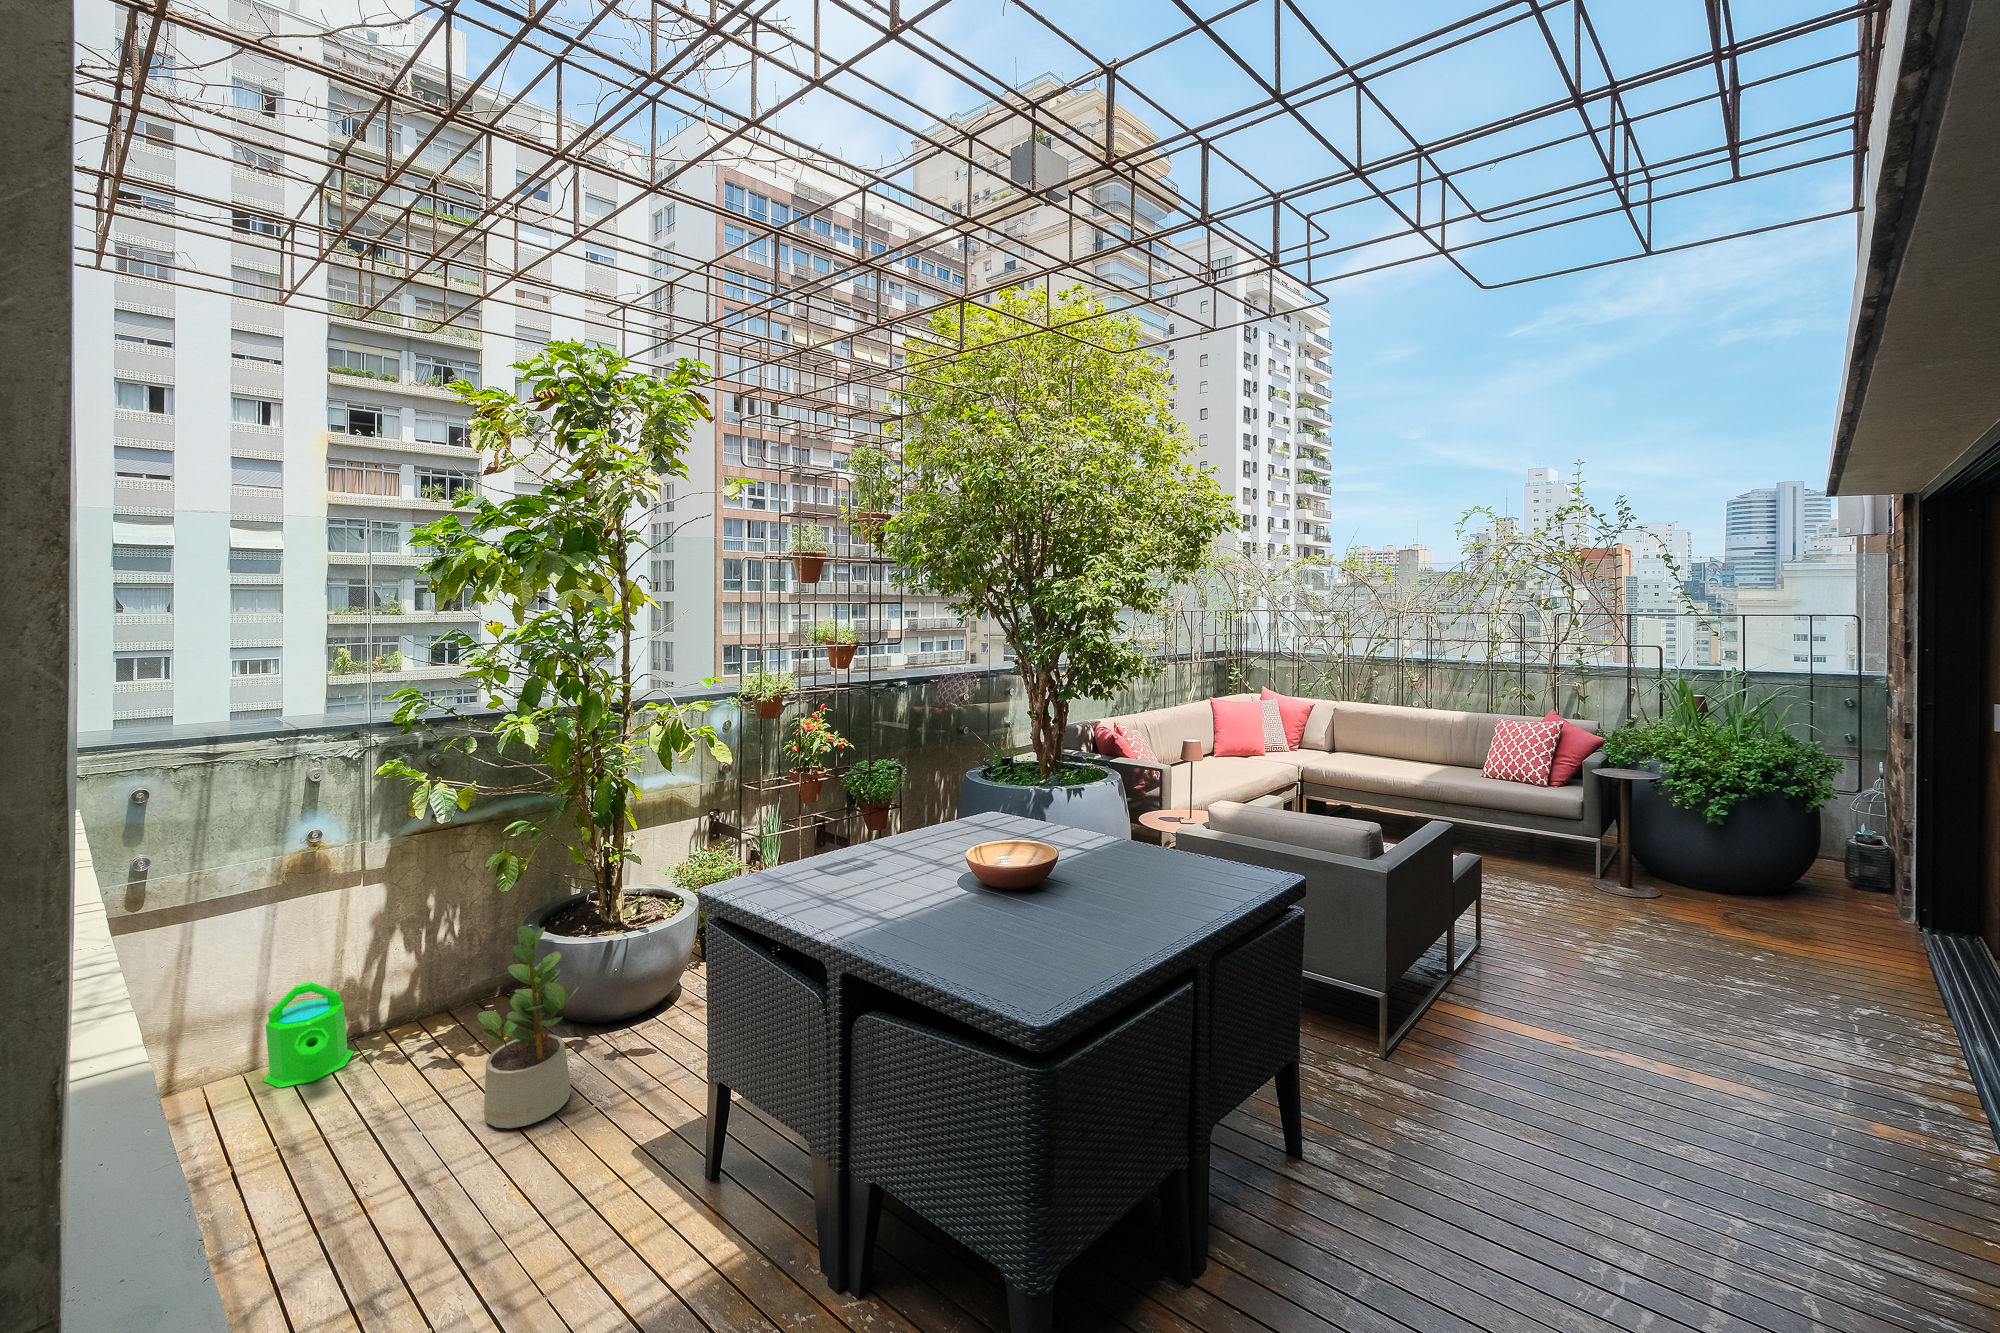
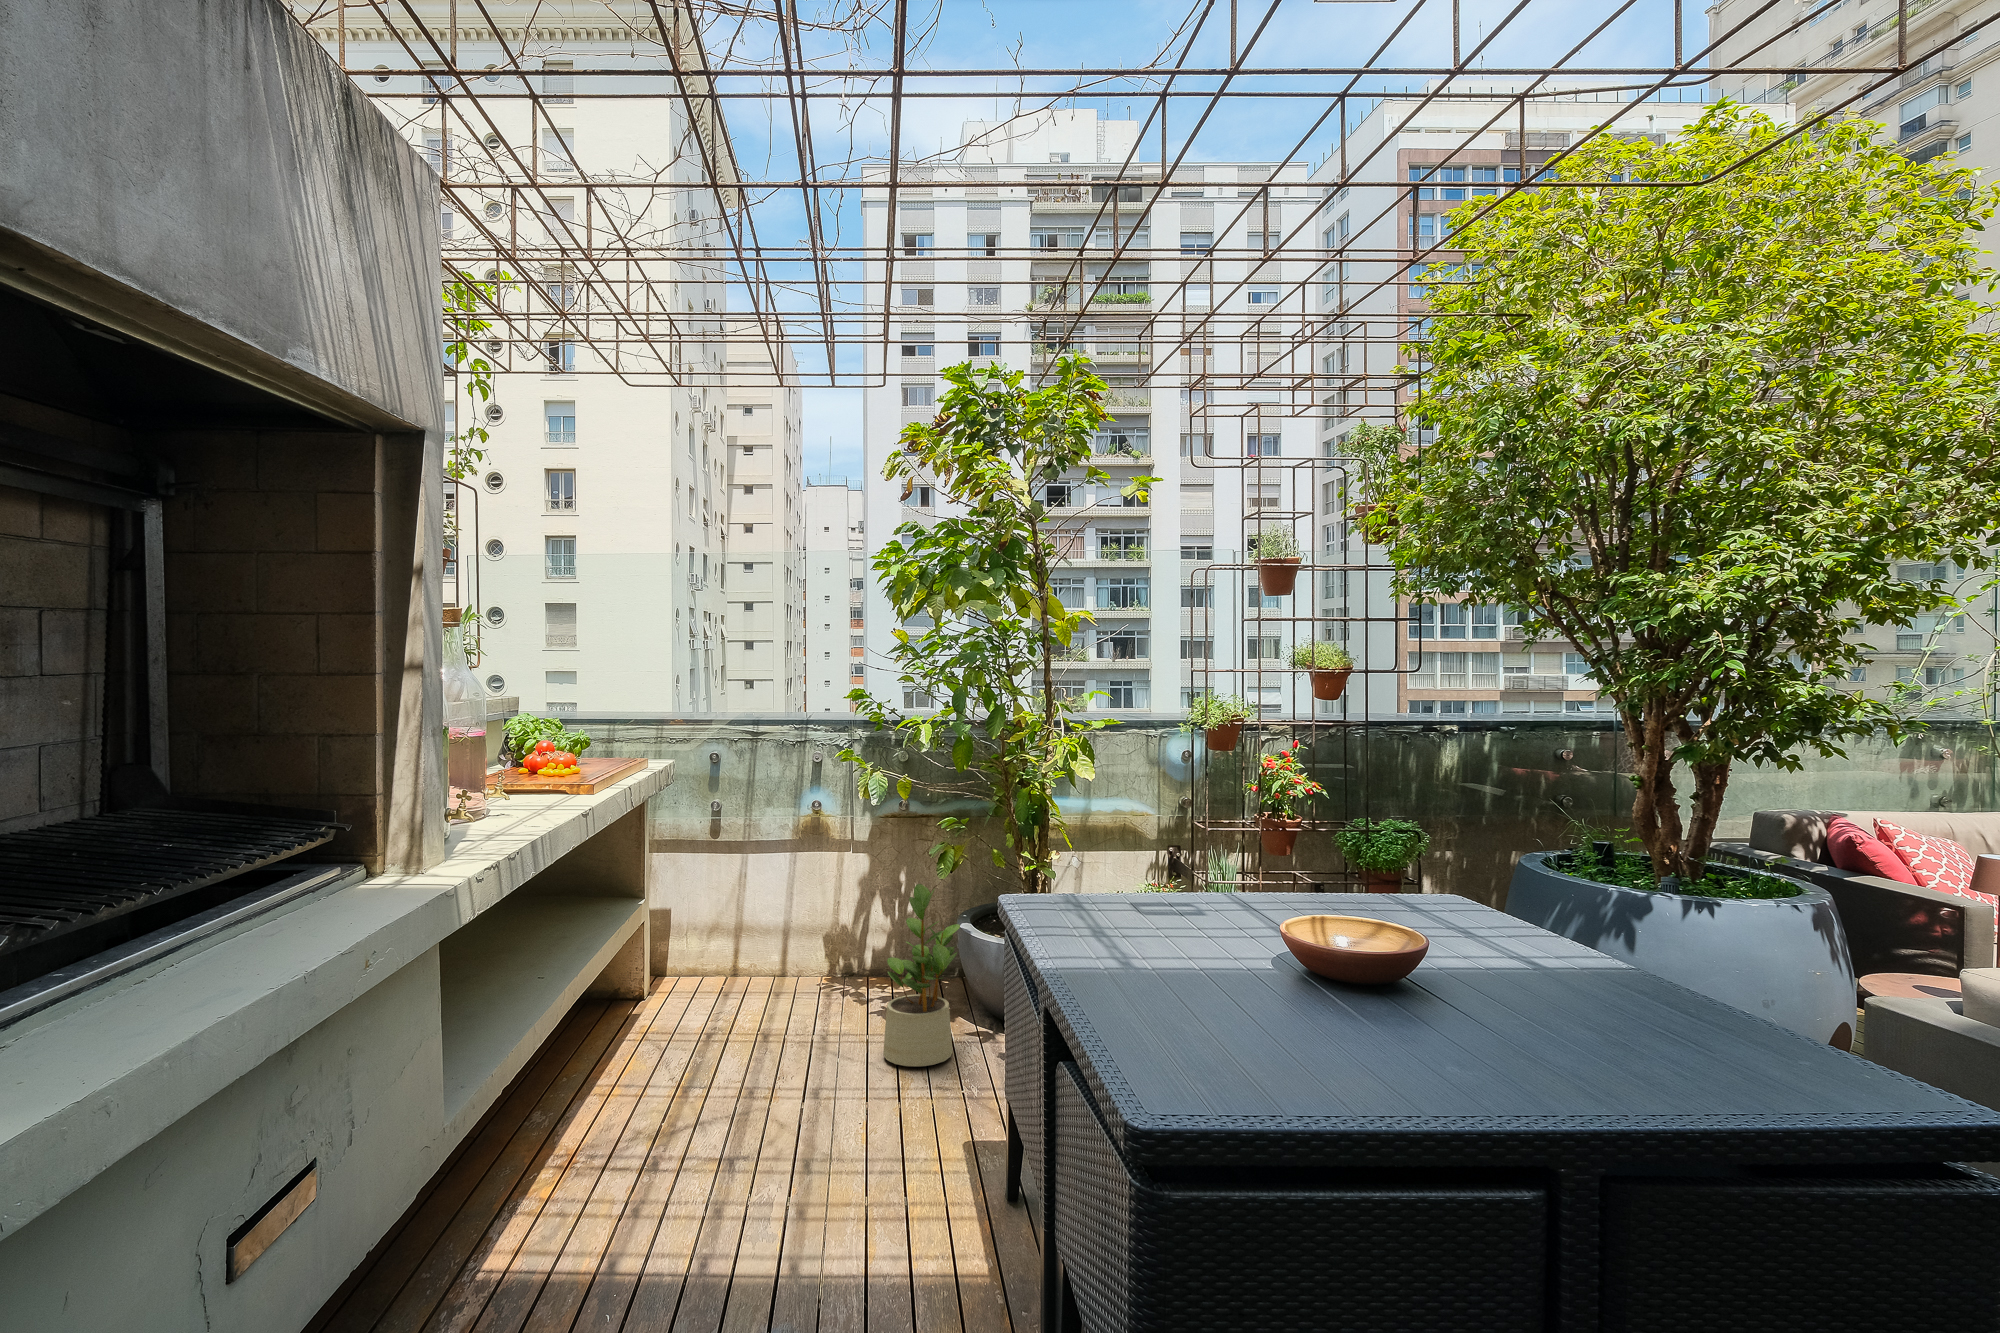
watering can: present [263,982,354,1088] -> none [783,916,840,996]

